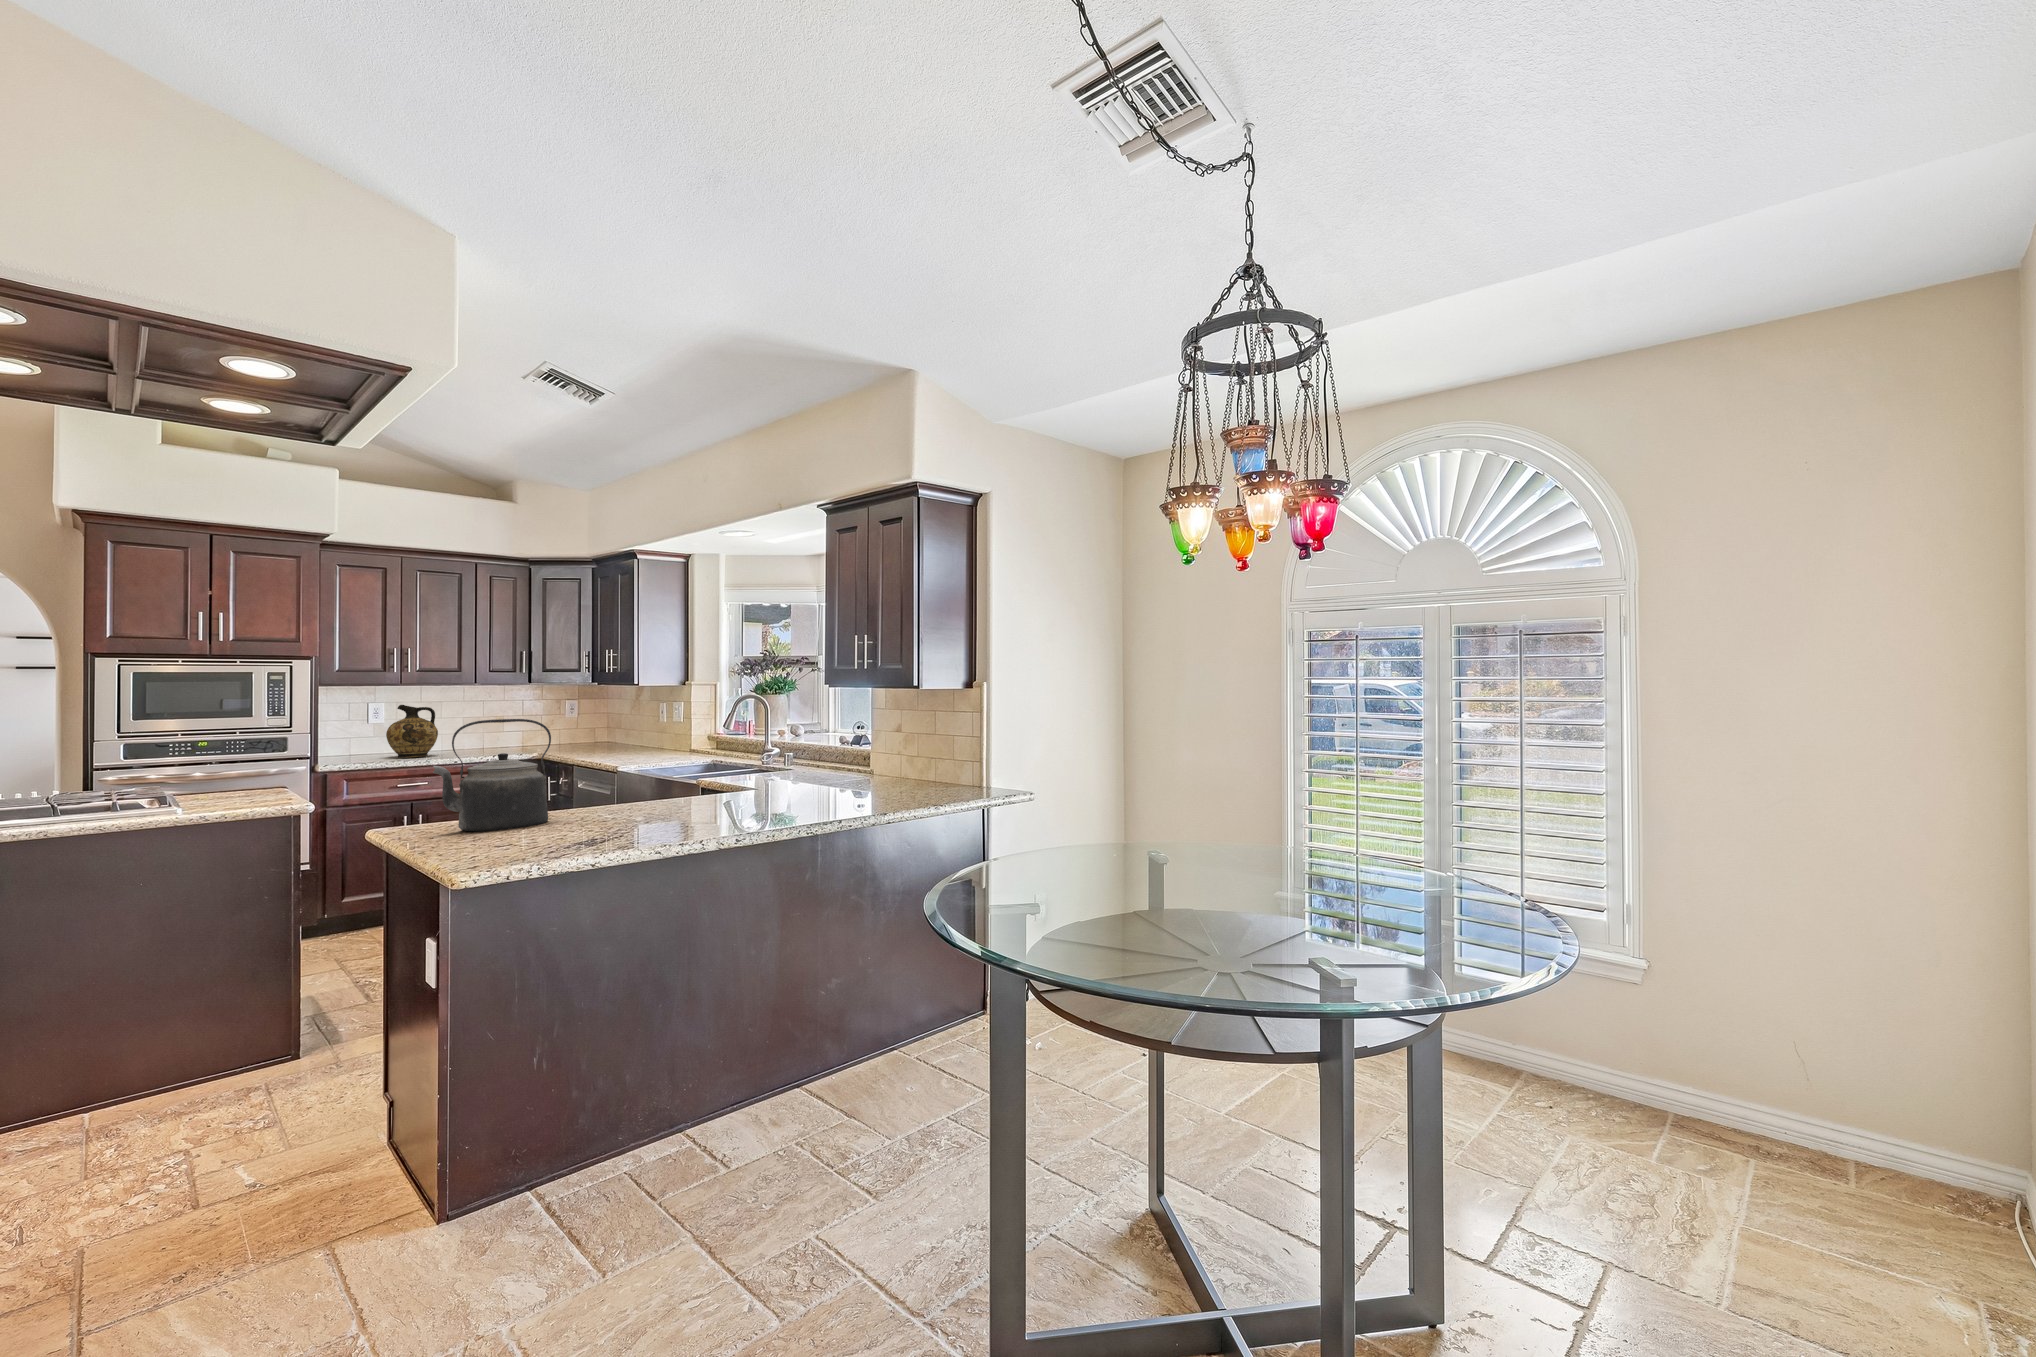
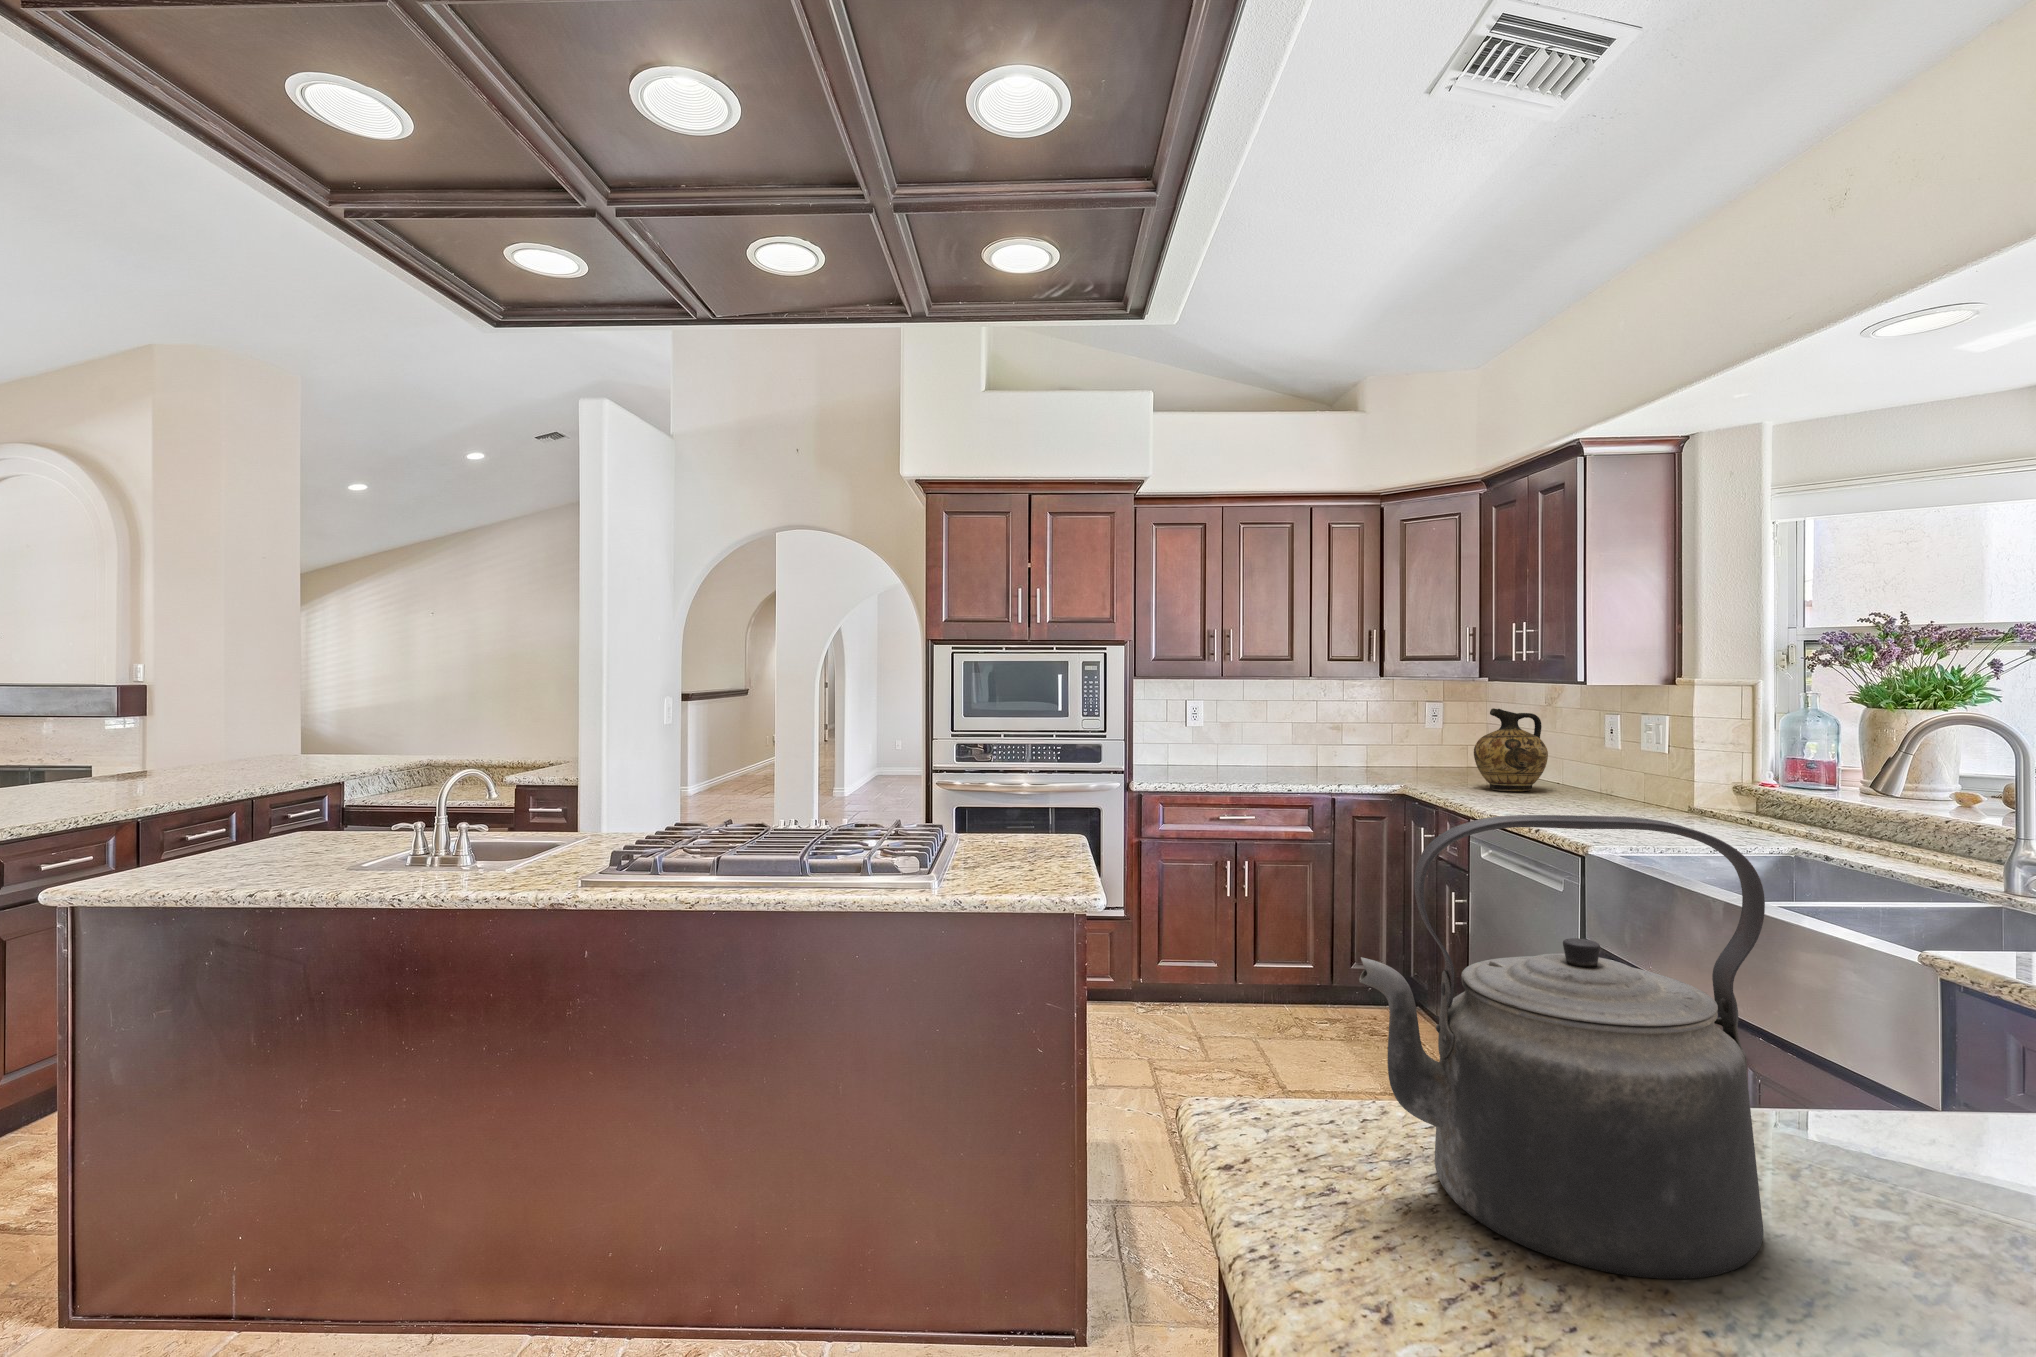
ceramic jug: present [386,705,438,758] -> present [1474,708,1548,791]

